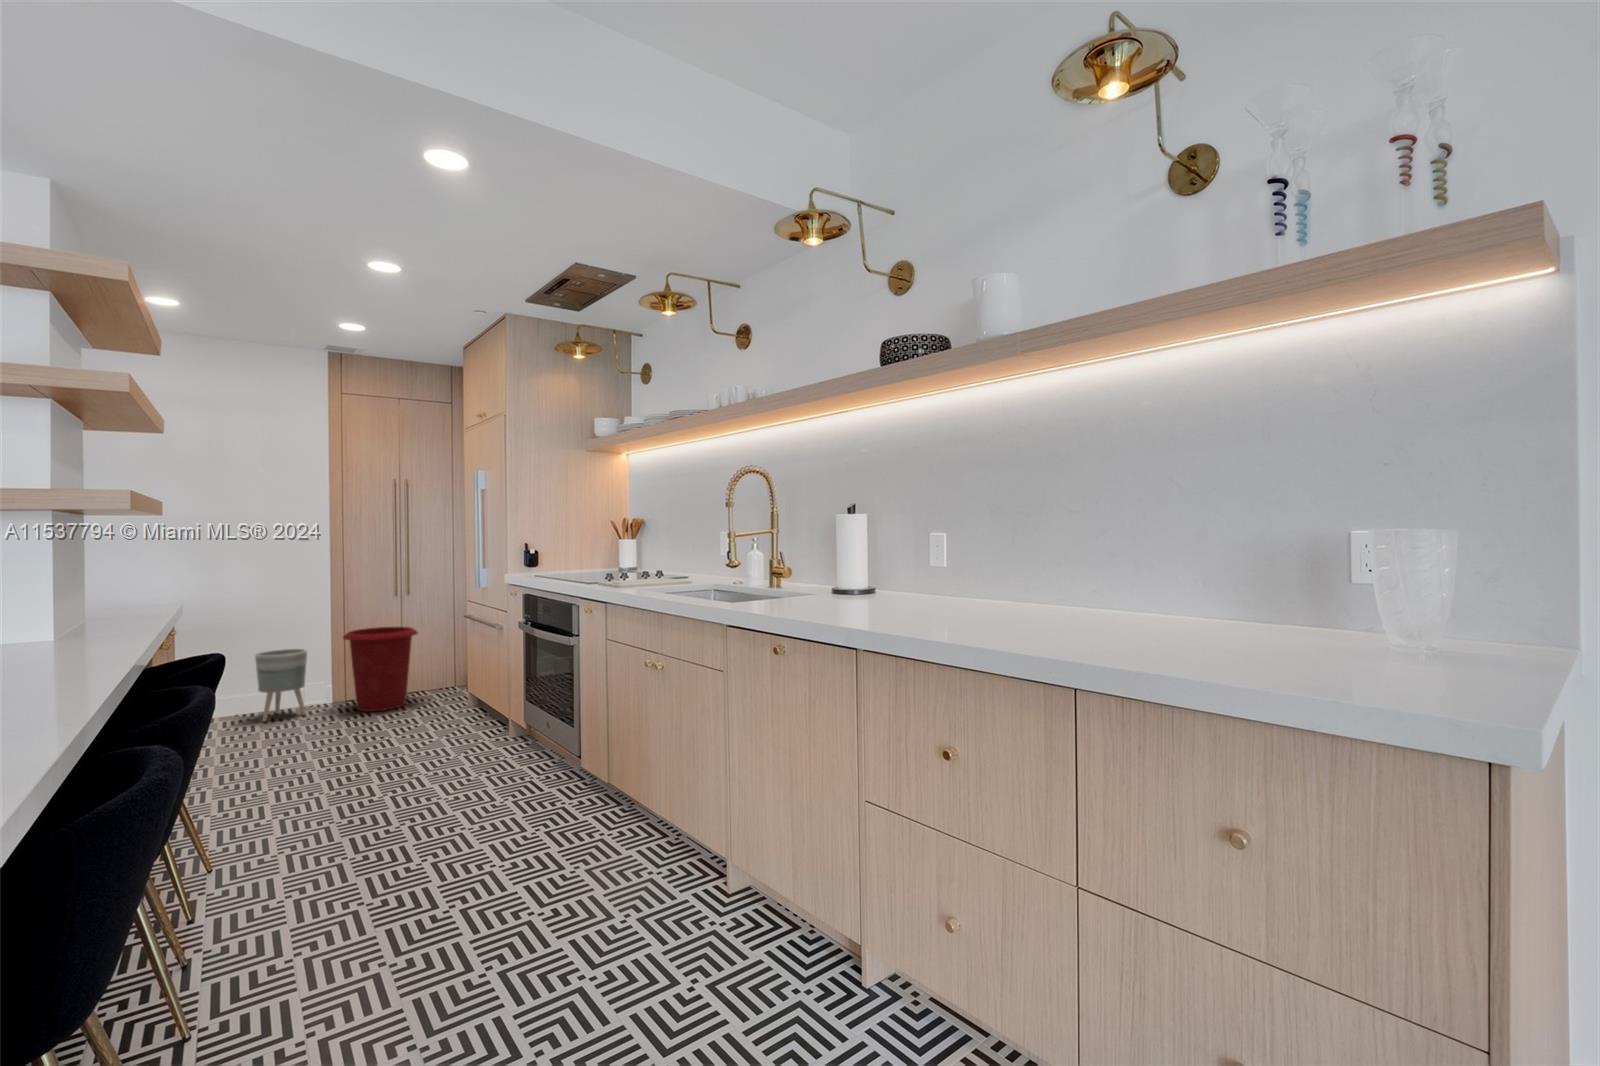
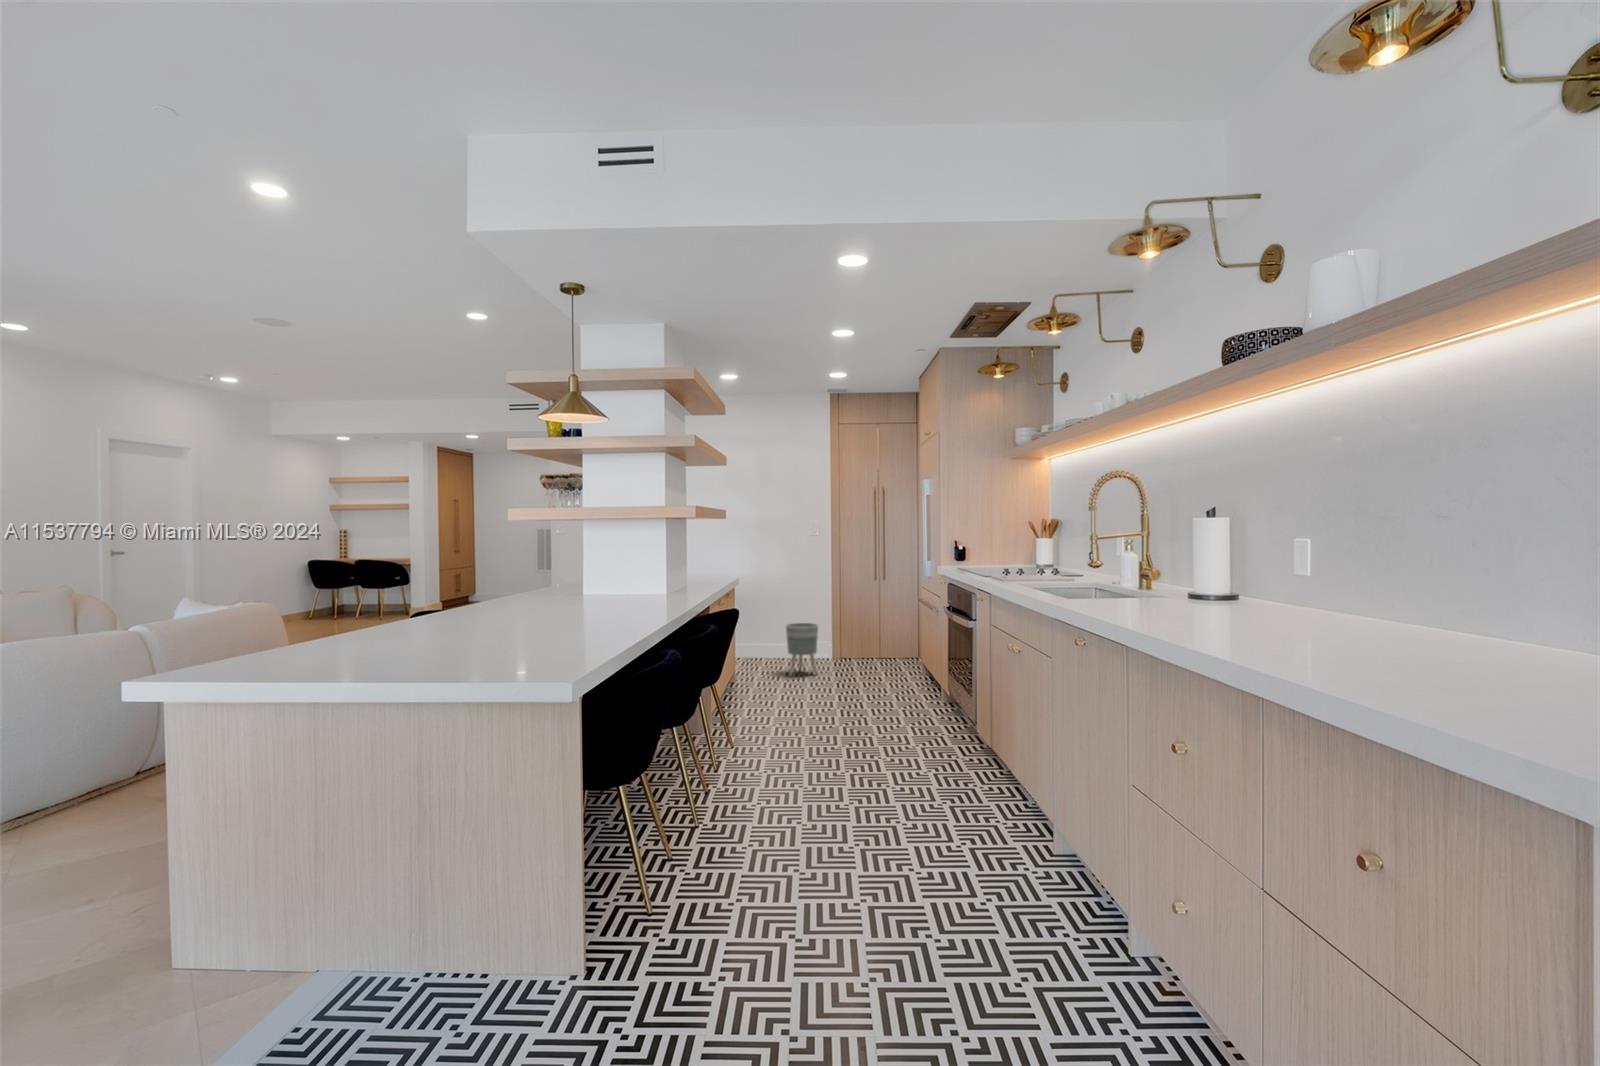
waste bin: present [343,627,418,712] -> none [841,611,895,680]

